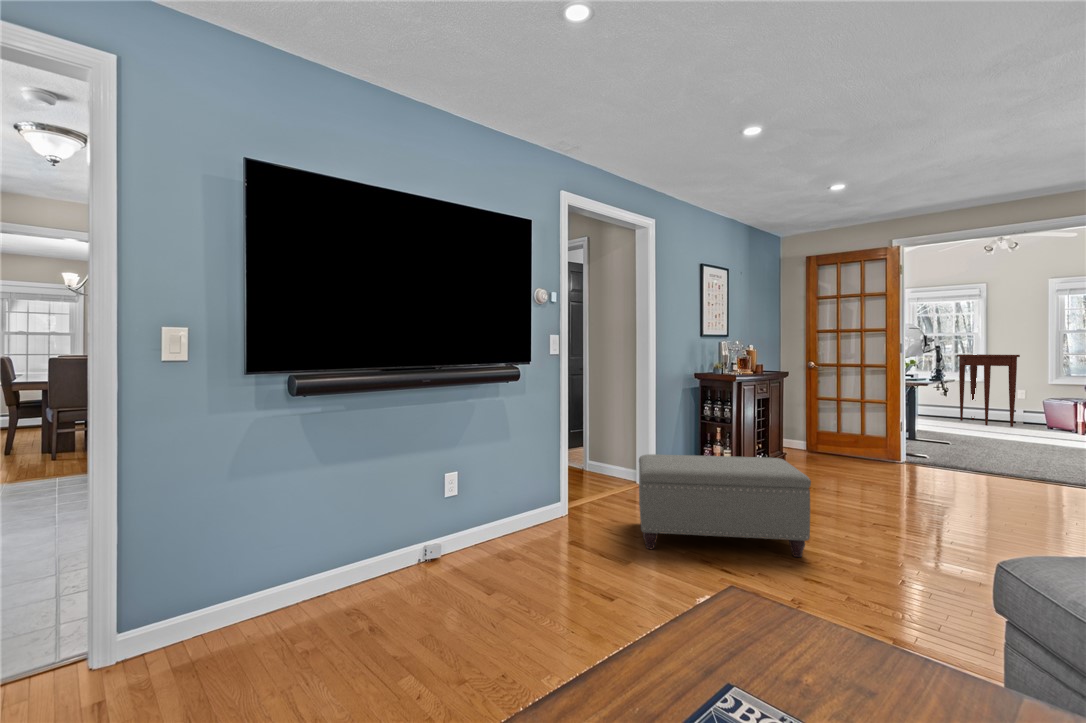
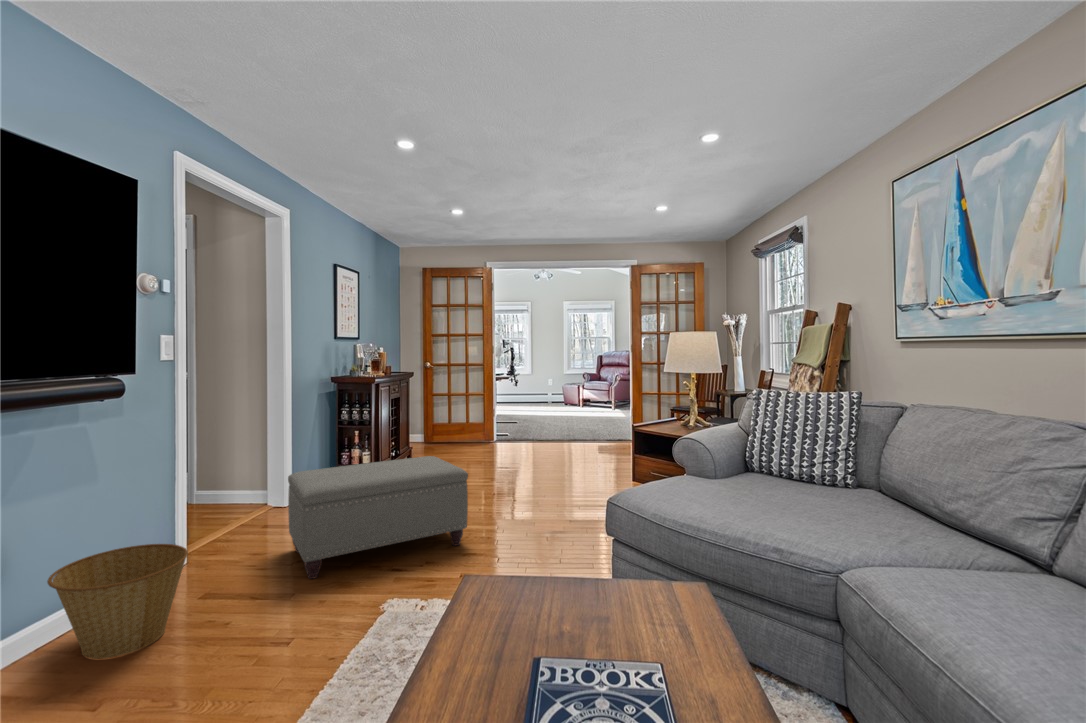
console table: present [957,354,1020,427] -> none [516,354,553,407]
basket: none [479,489,556,562] -> present [47,544,188,659]

